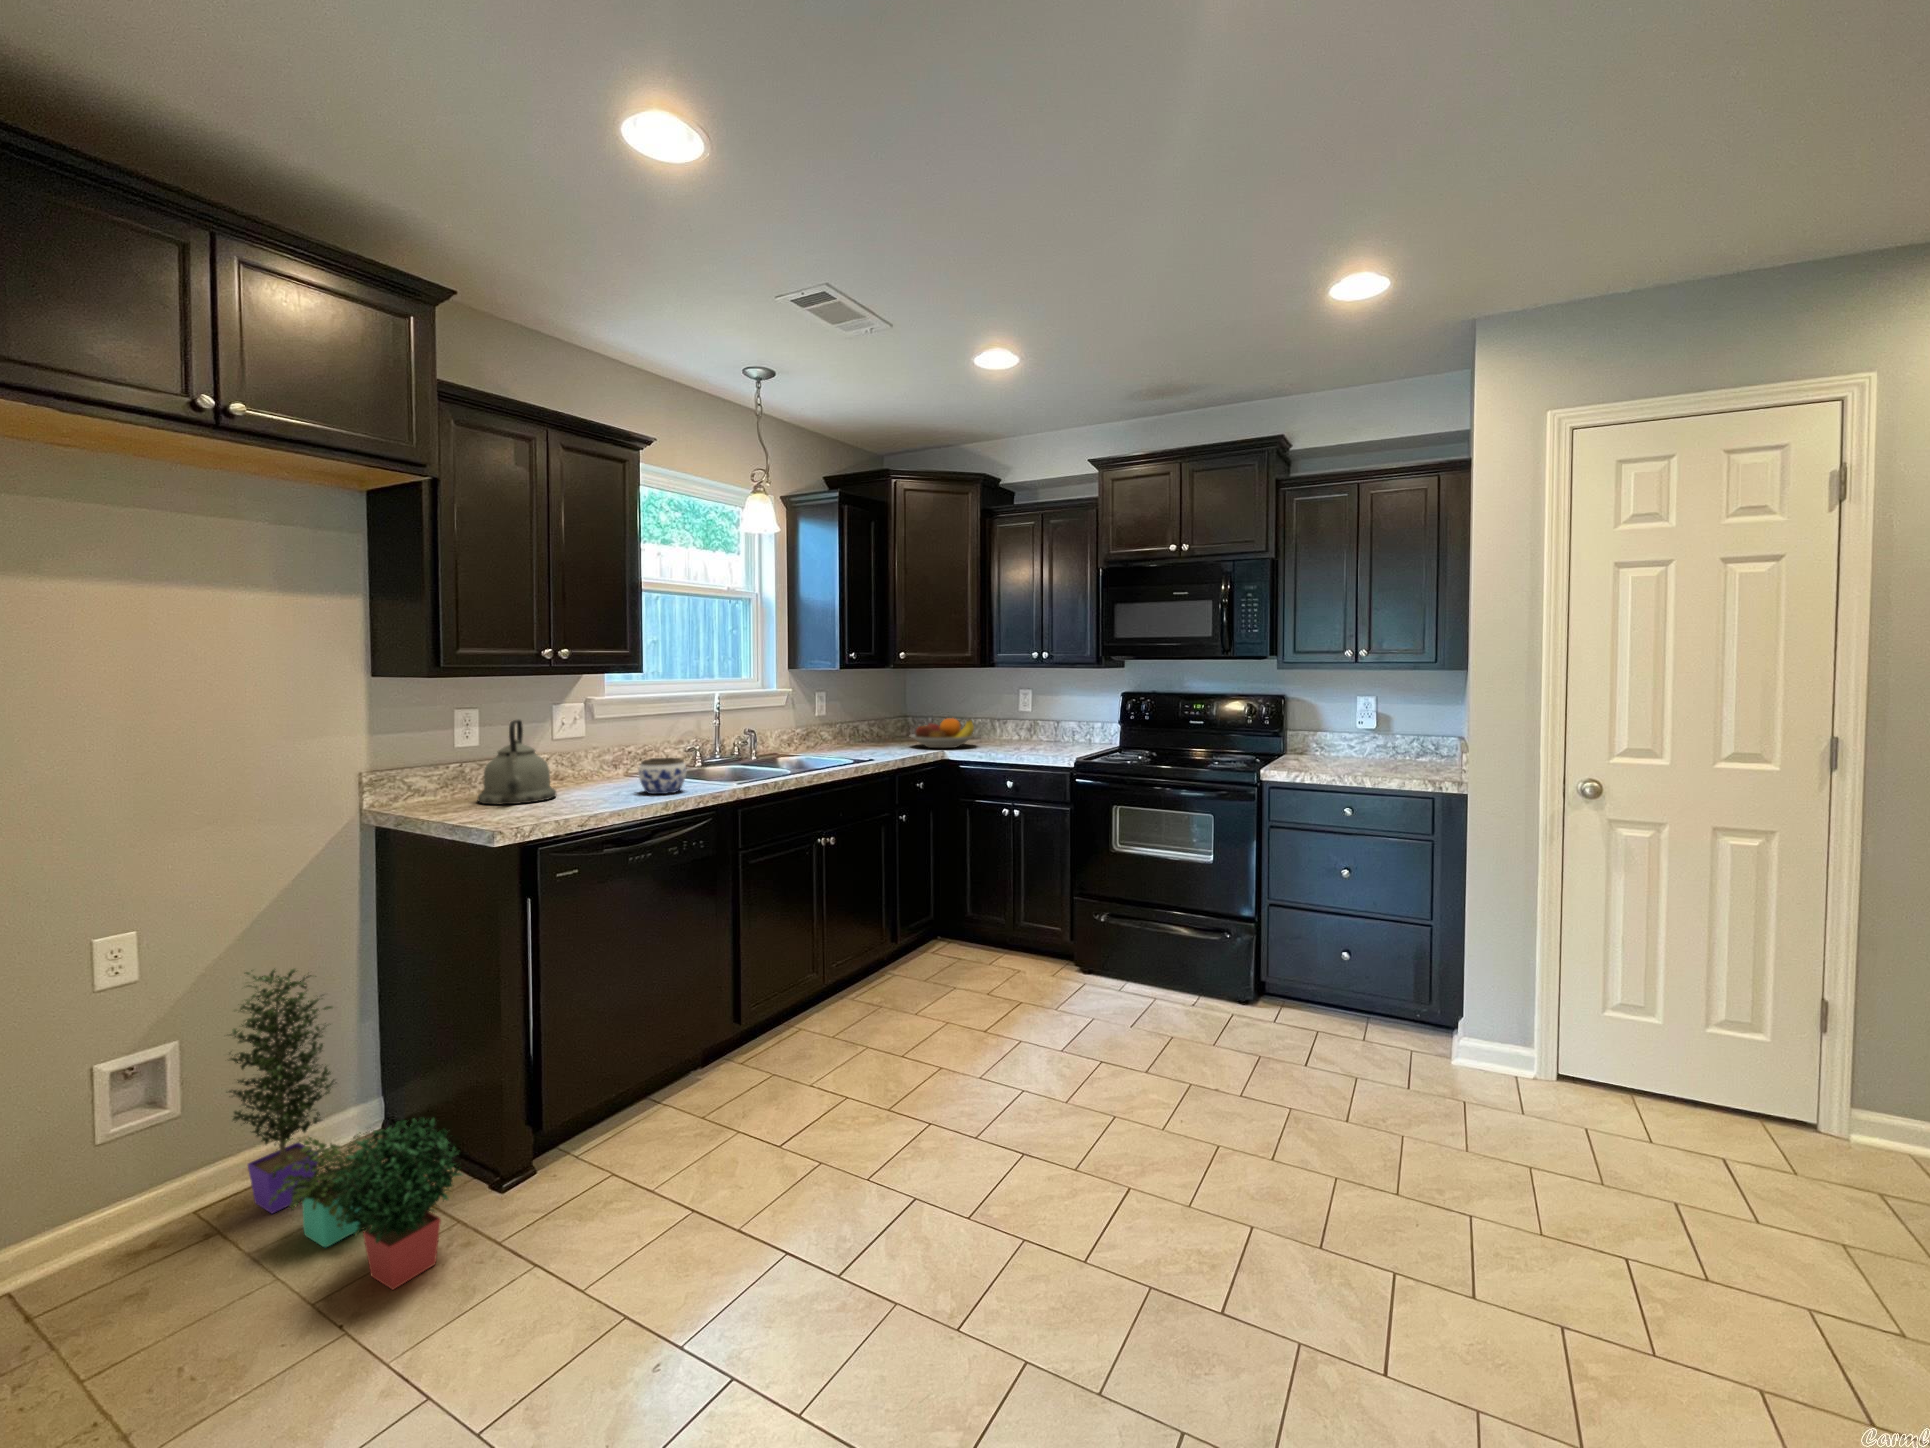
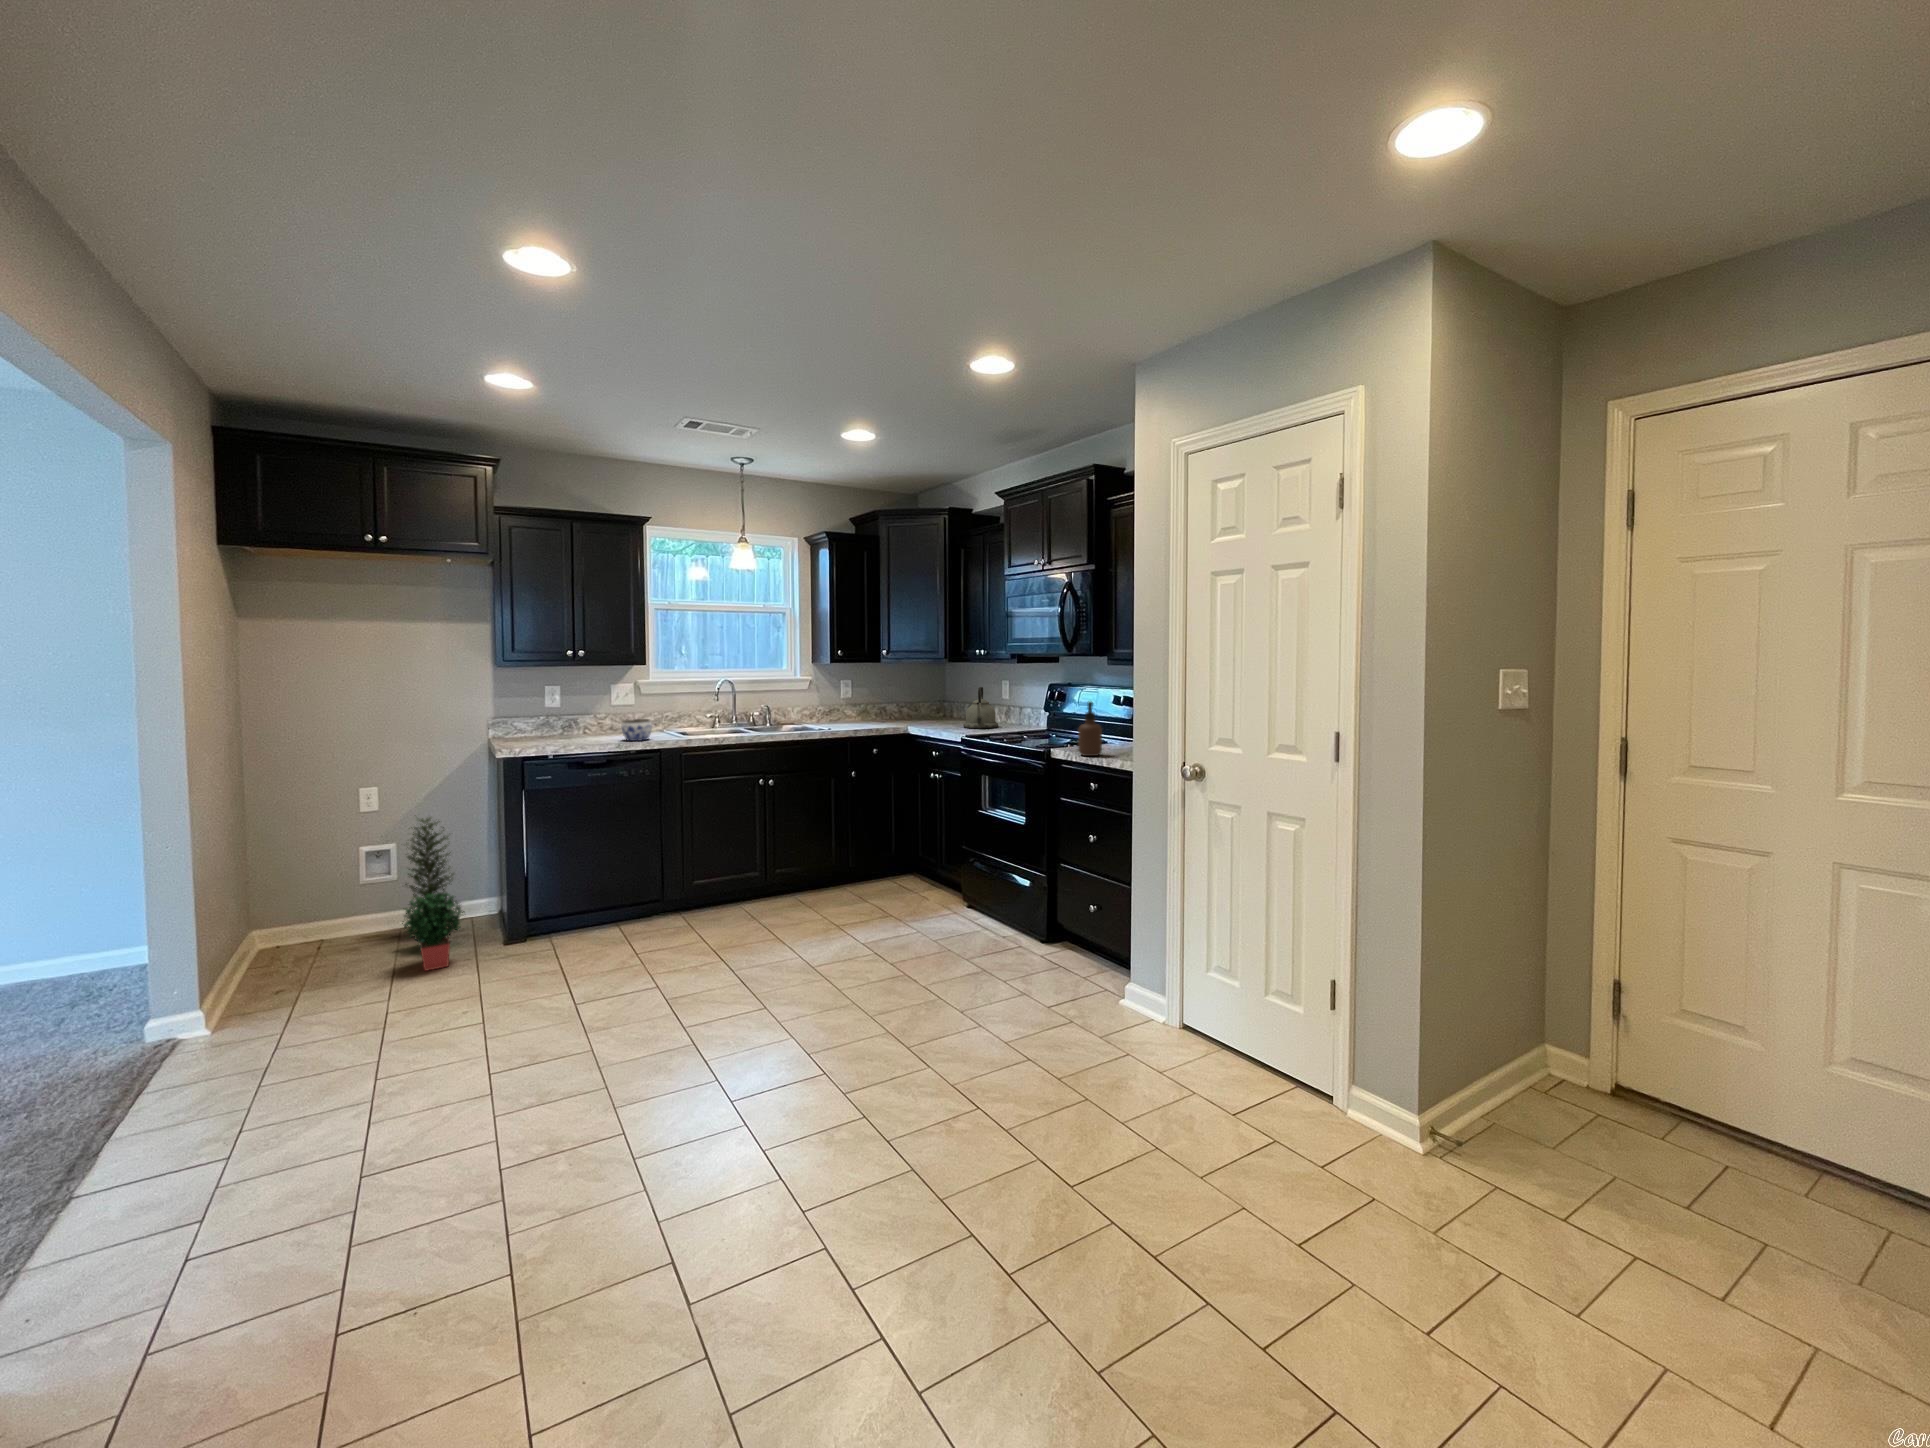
soap dispenser: none [1304,710,1334,774] -> present [1078,701,1102,756]
fruit bowl: present [910,718,975,748] -> none [899,701,953,724]
kettle: present [478,720,556,804] -> present [963,687,998,729]

